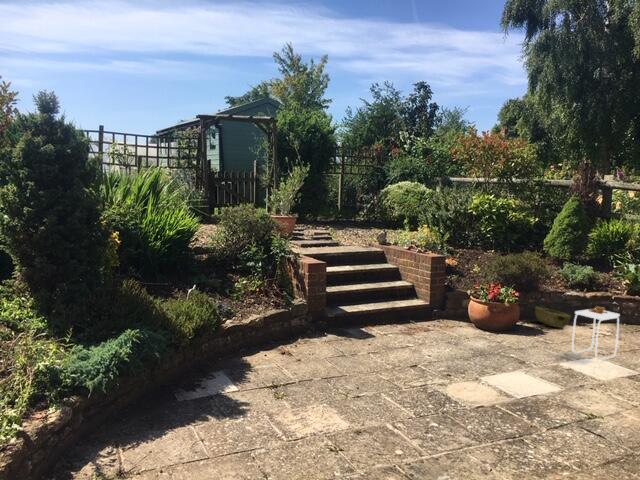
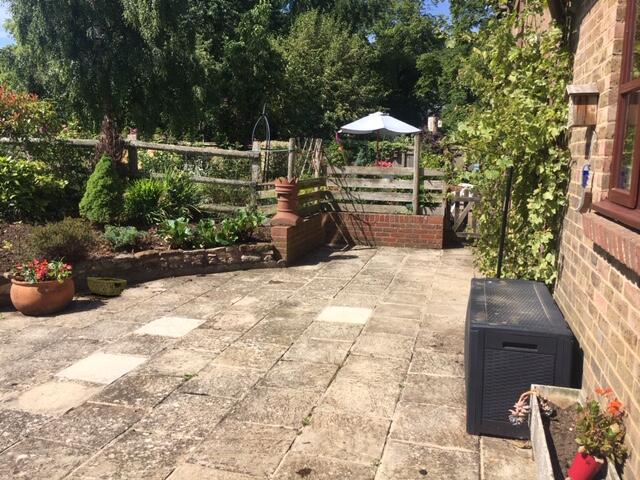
side table: present [572,306,620,360] -> none [139,265,180,320]

